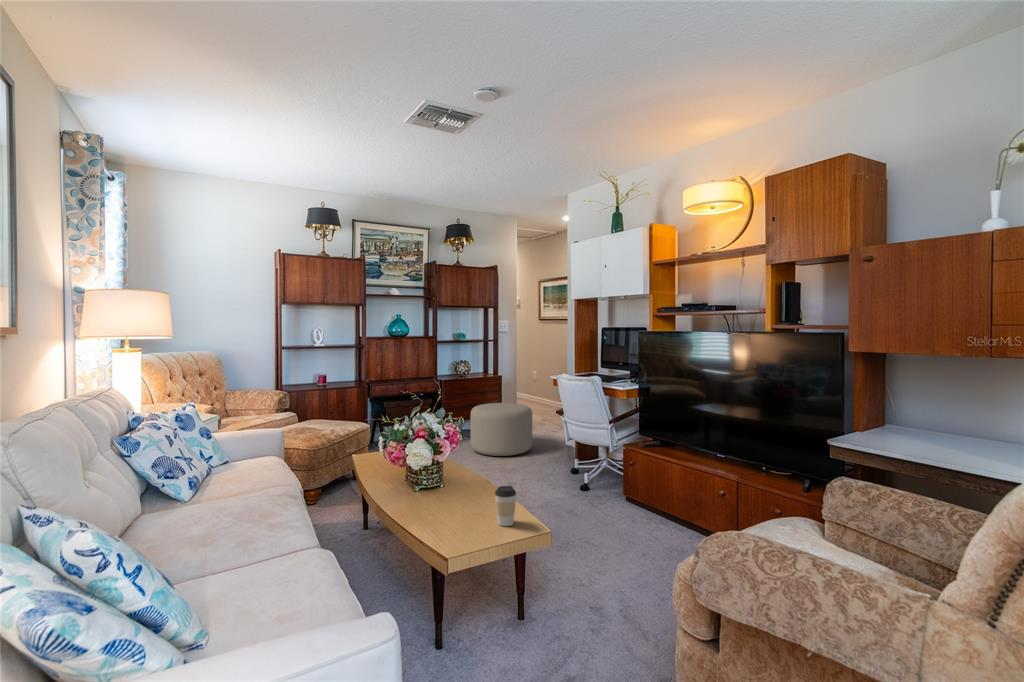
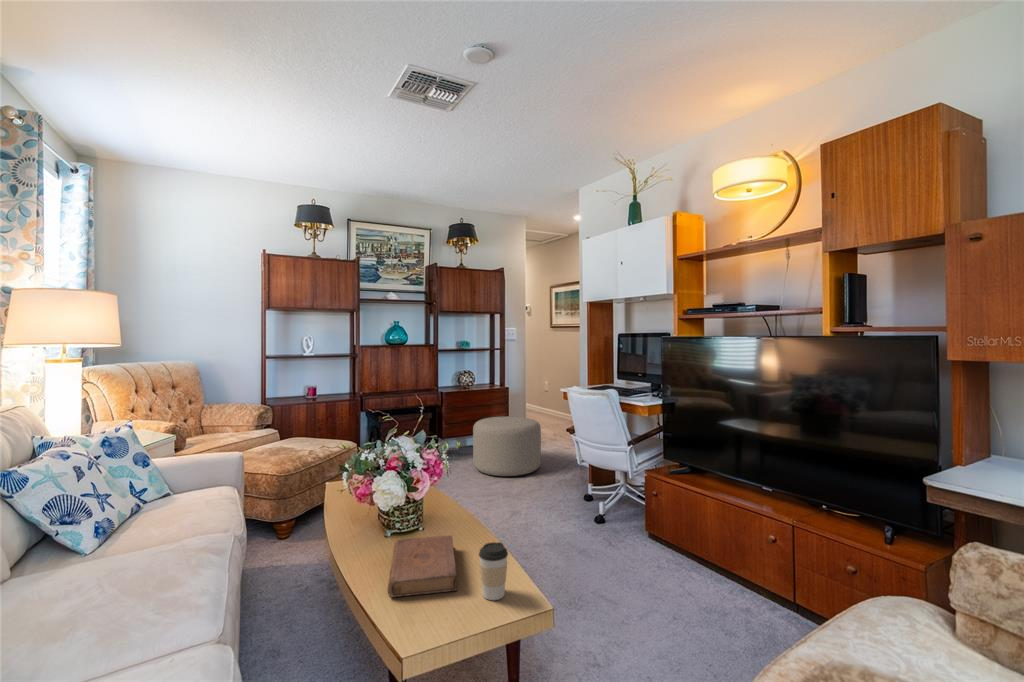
book: none [425,487,478,525] -> present [388,536,457,597]

